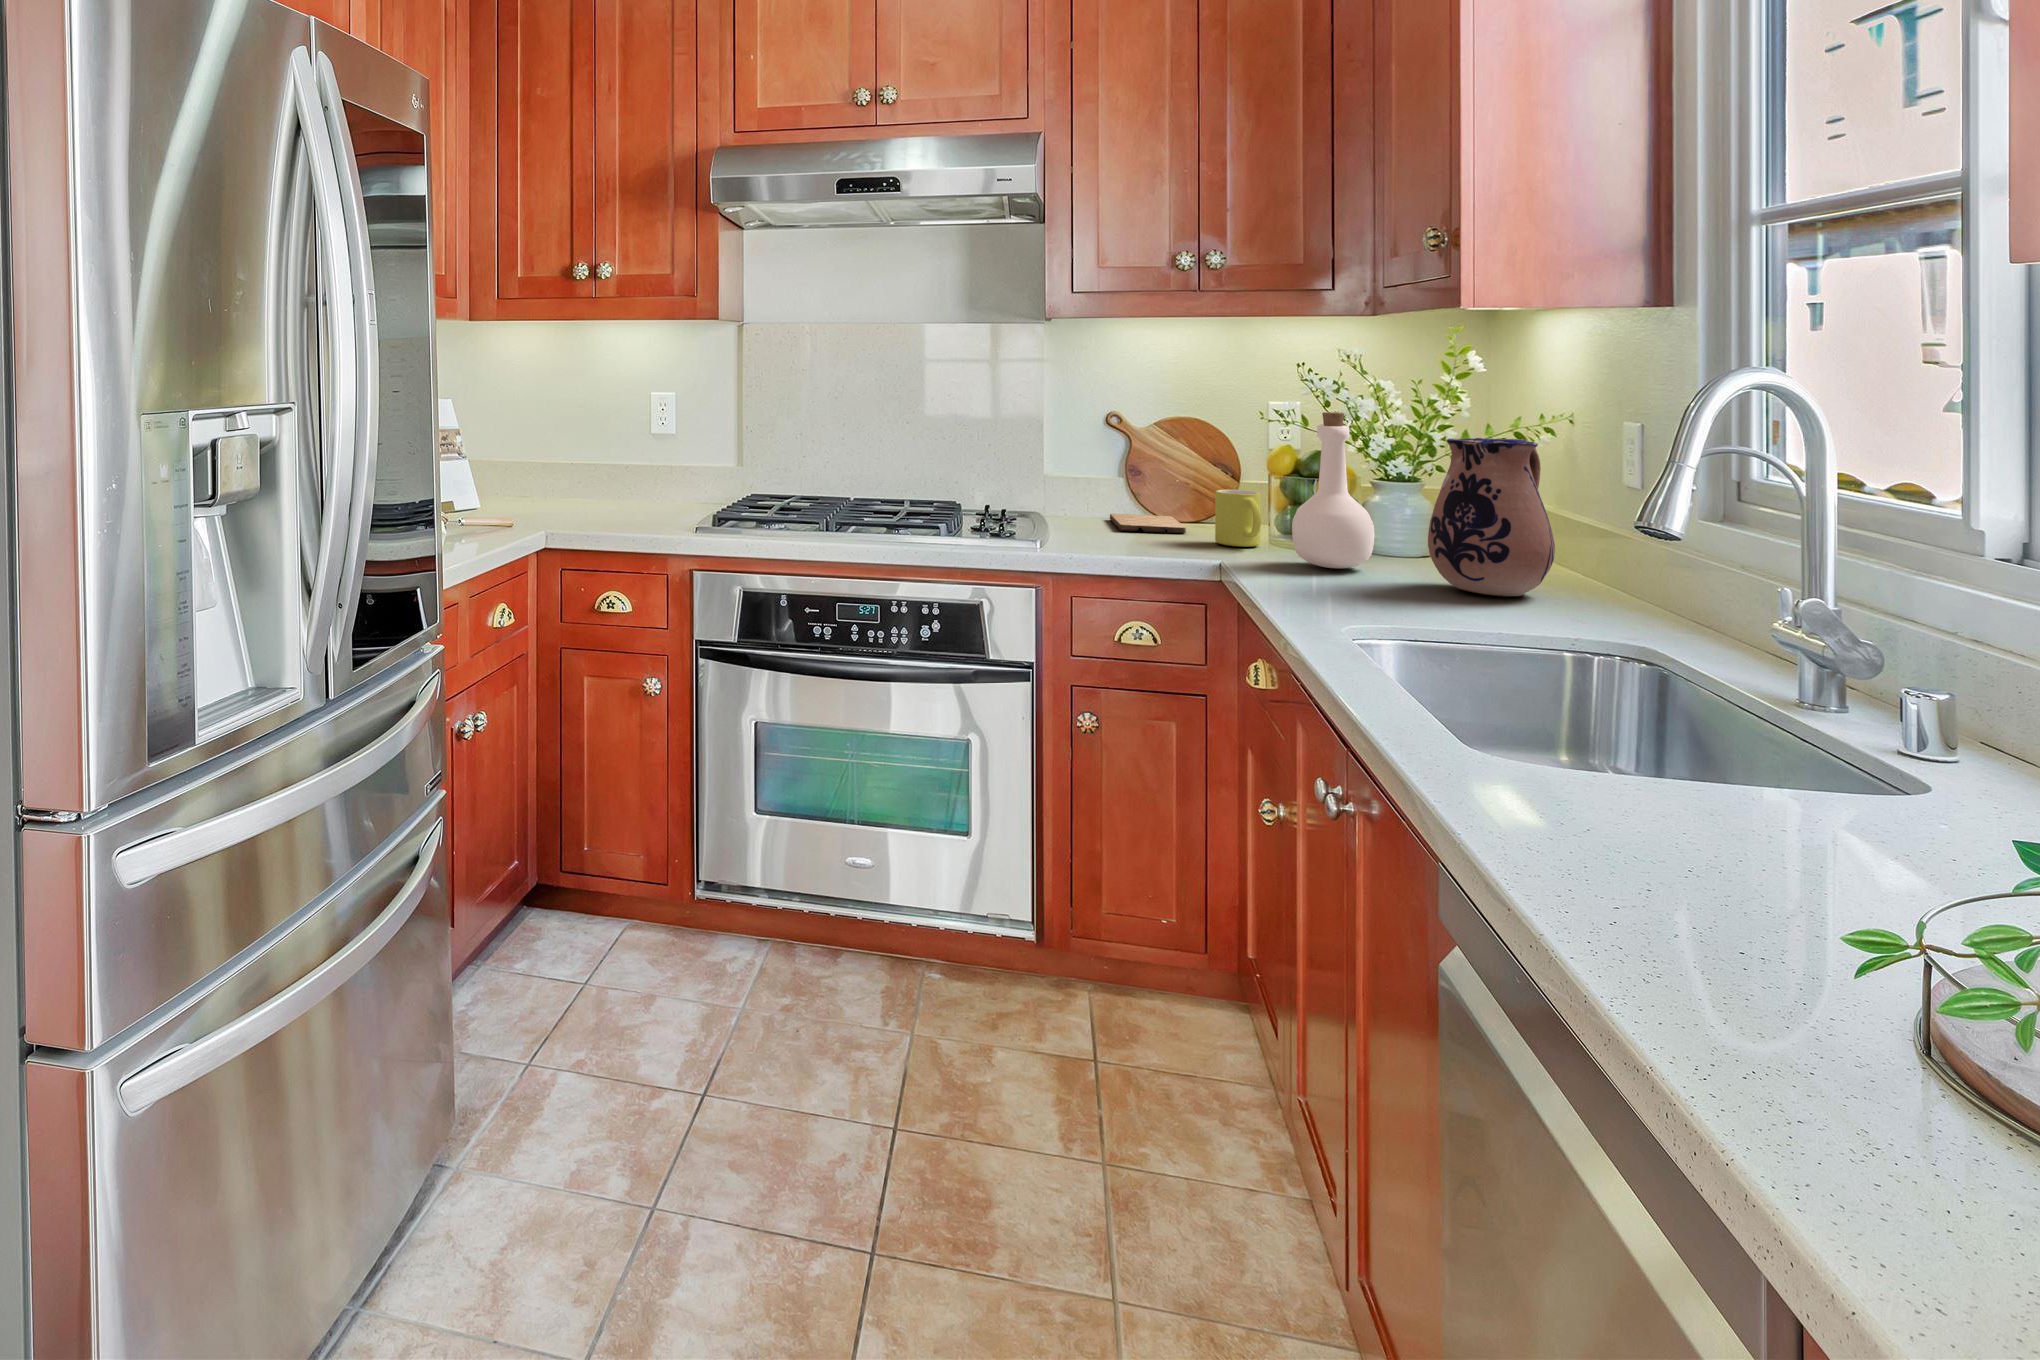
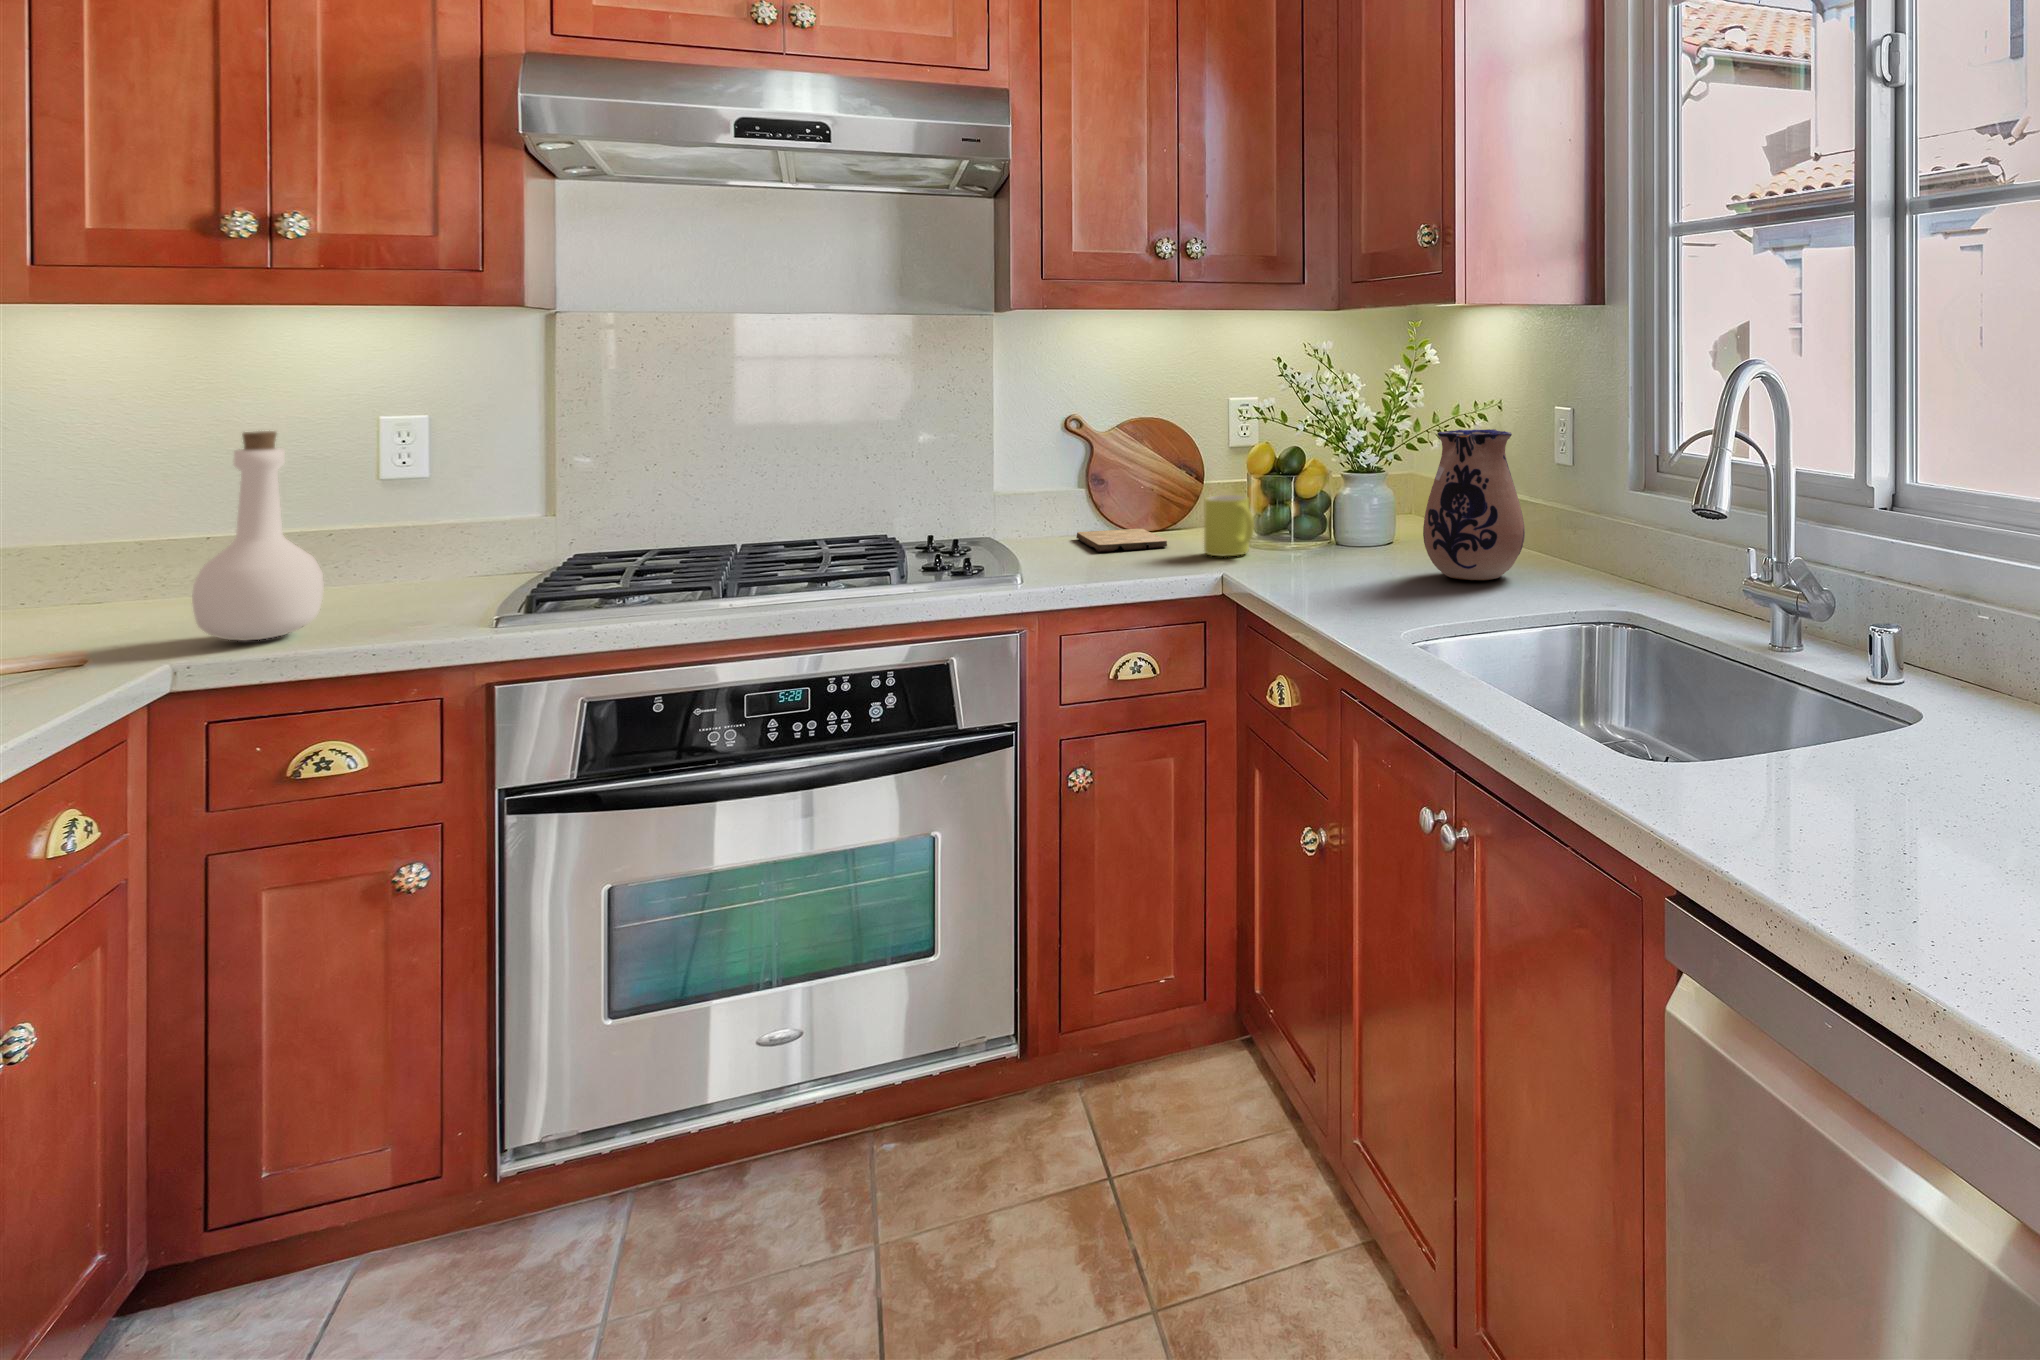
bottle: present [1292,412,1375,568] -> present [192,431,324,641]

